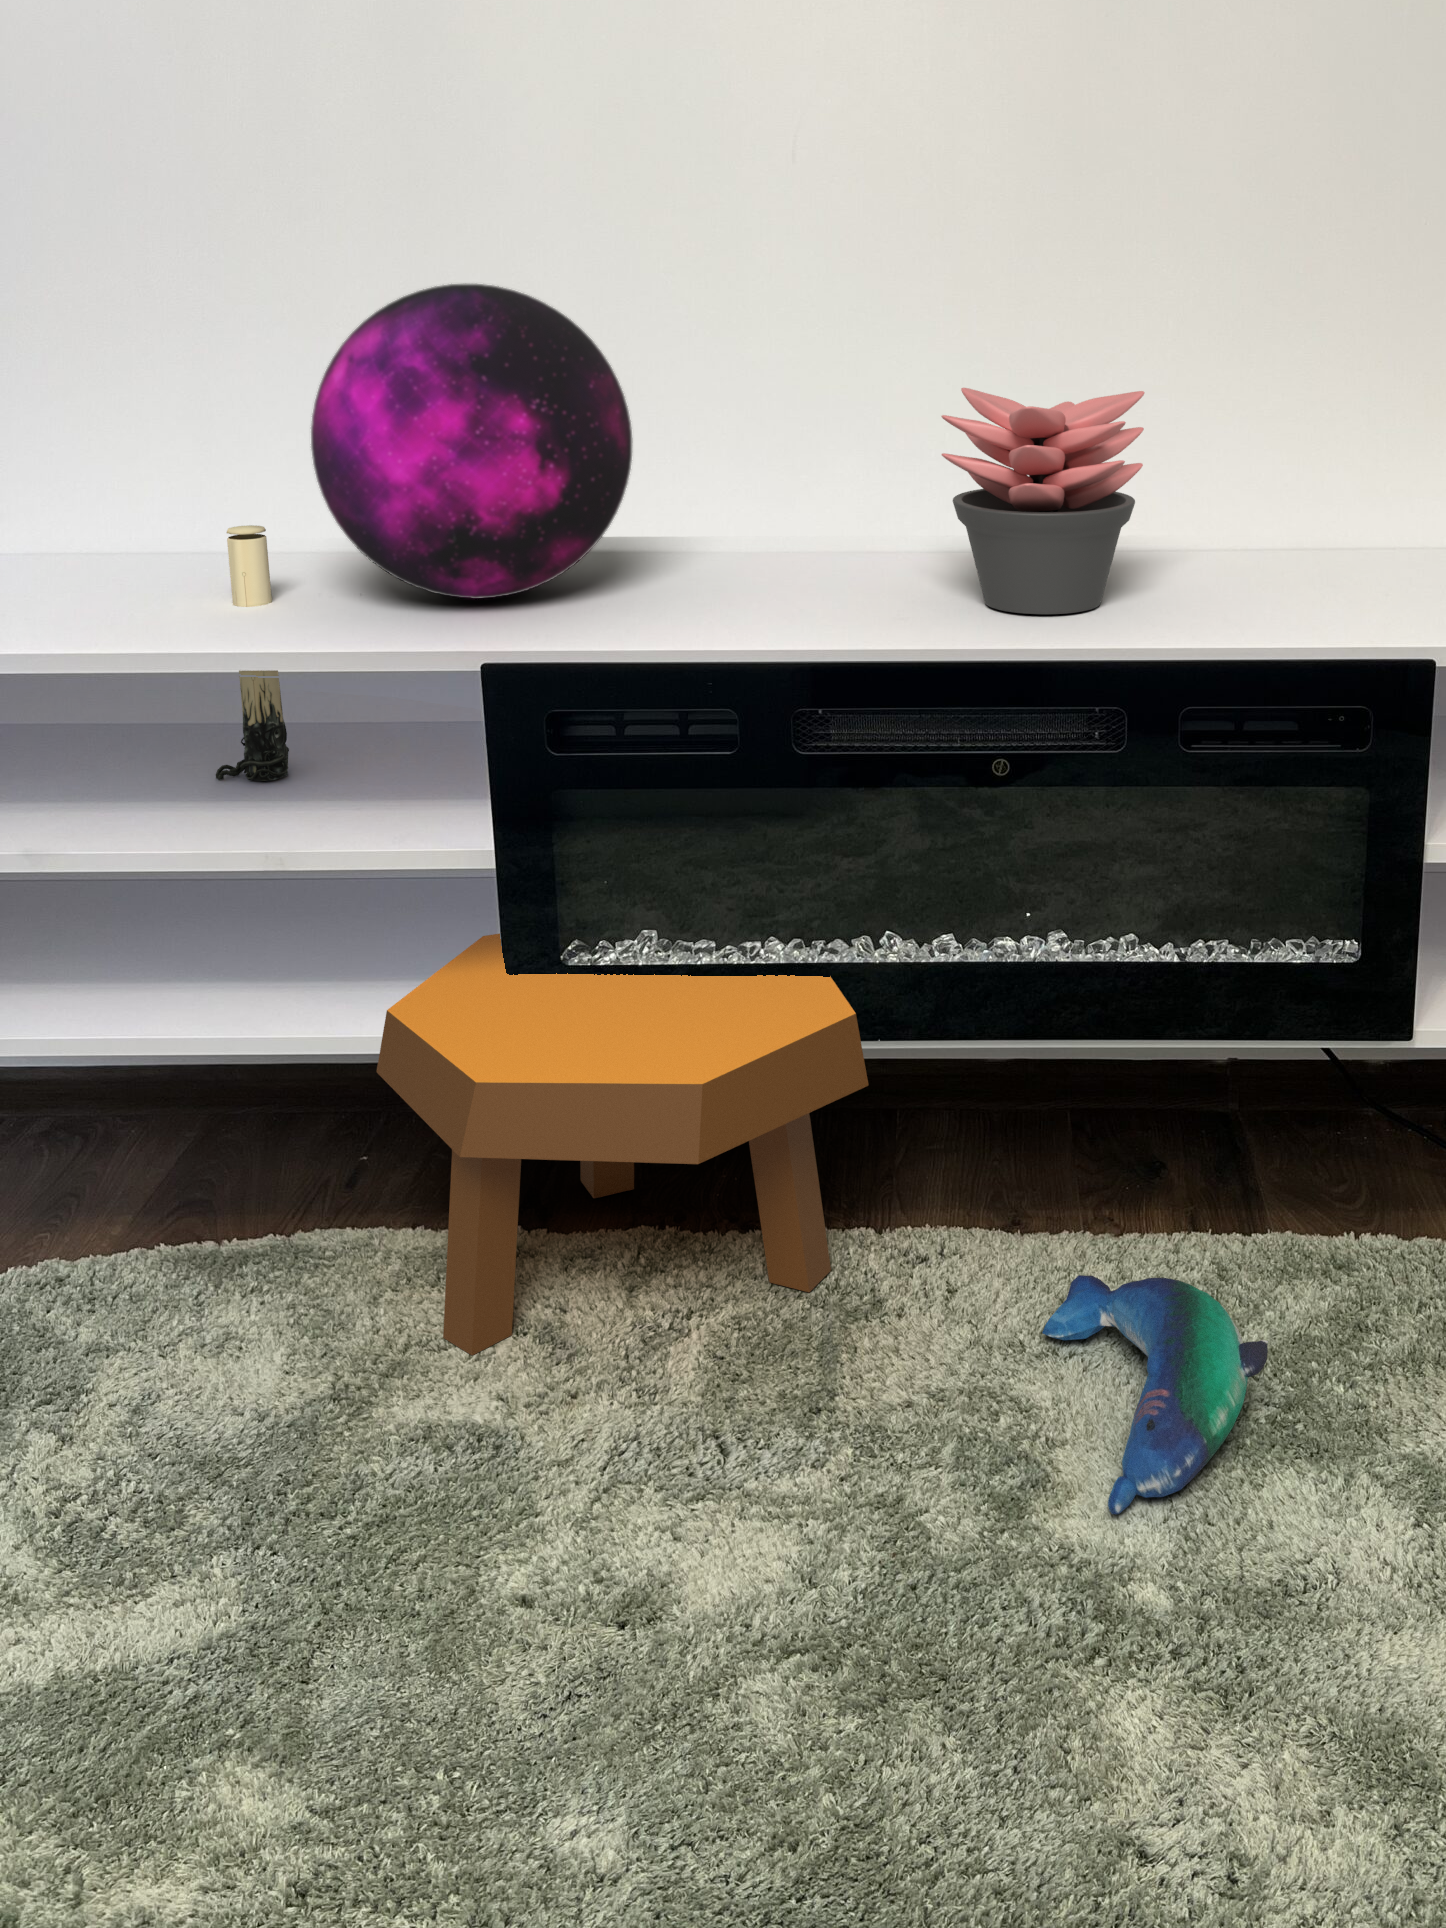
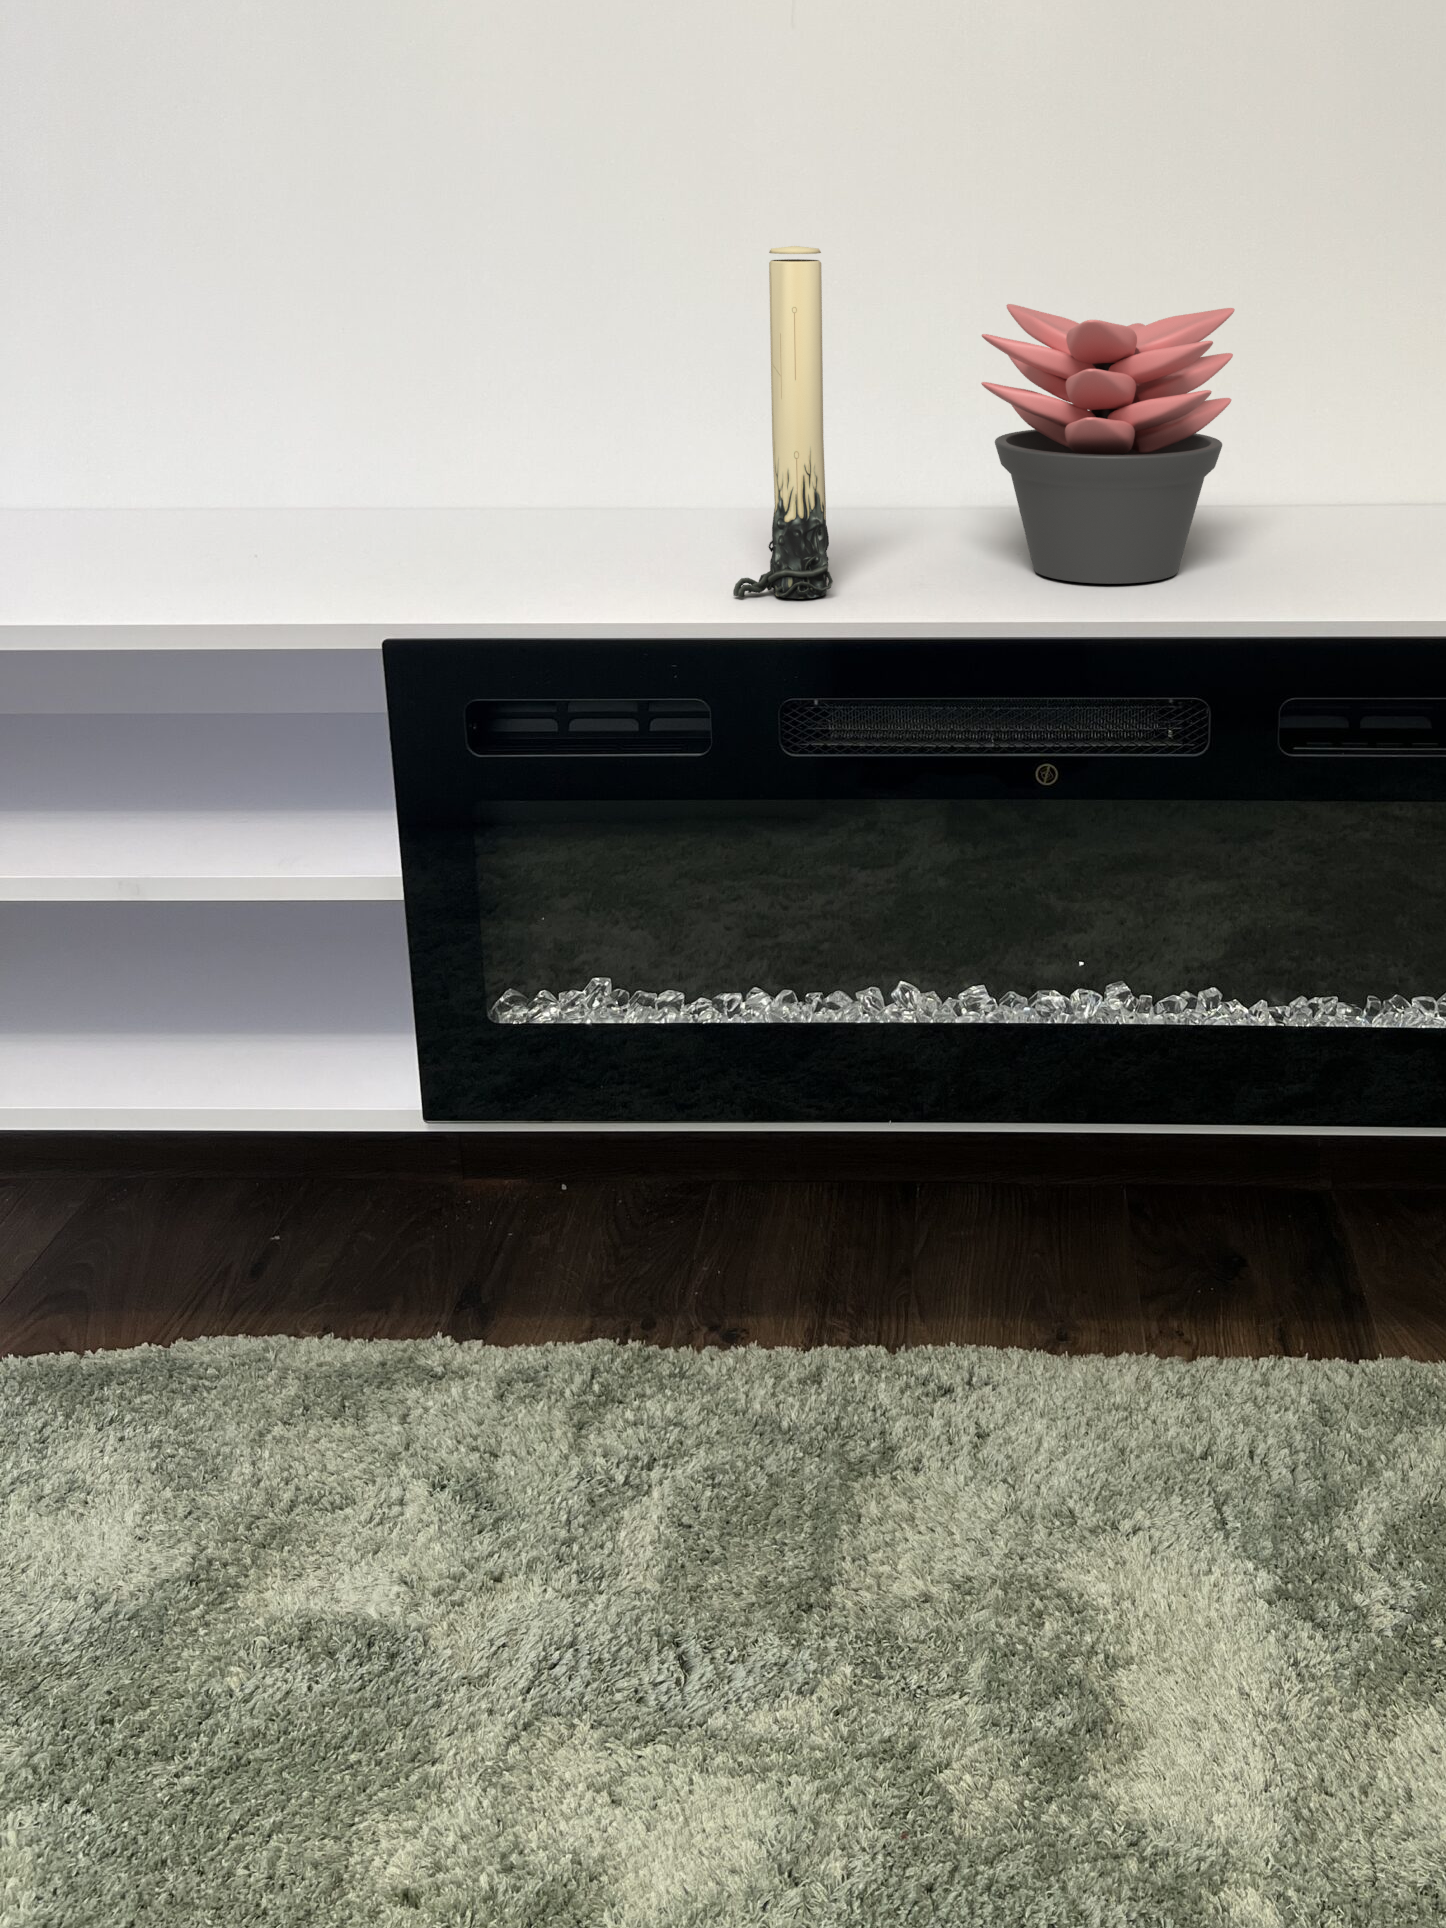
decorative orb: present [311,284,632,599] -> none [203,172,601,559]
candle: present [216,525,289,781] -> present [733,246,833,599]
footstool: present [376,934,868,1355] -> none [267,941,882,1518]
plush toy: present [1042,1275,1268,1514] -> none [1100,1422,1398,1776]

